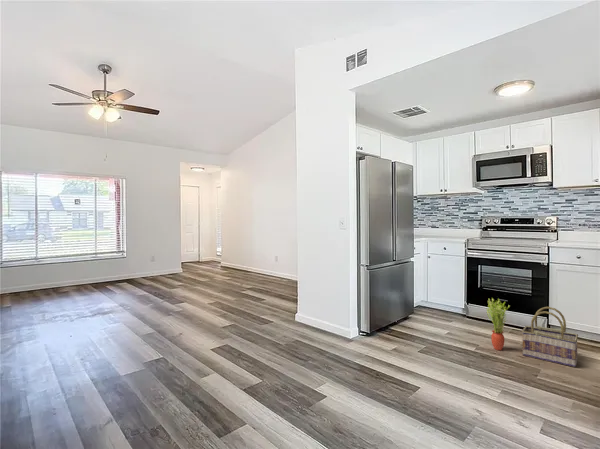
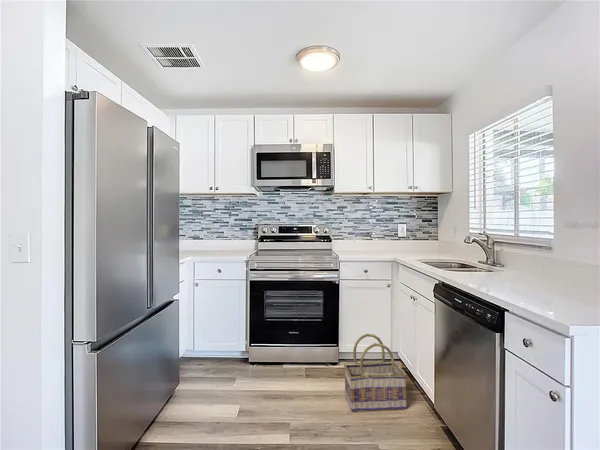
potted plant: present [487,299,510,350] -> none [307,336,334,414]

